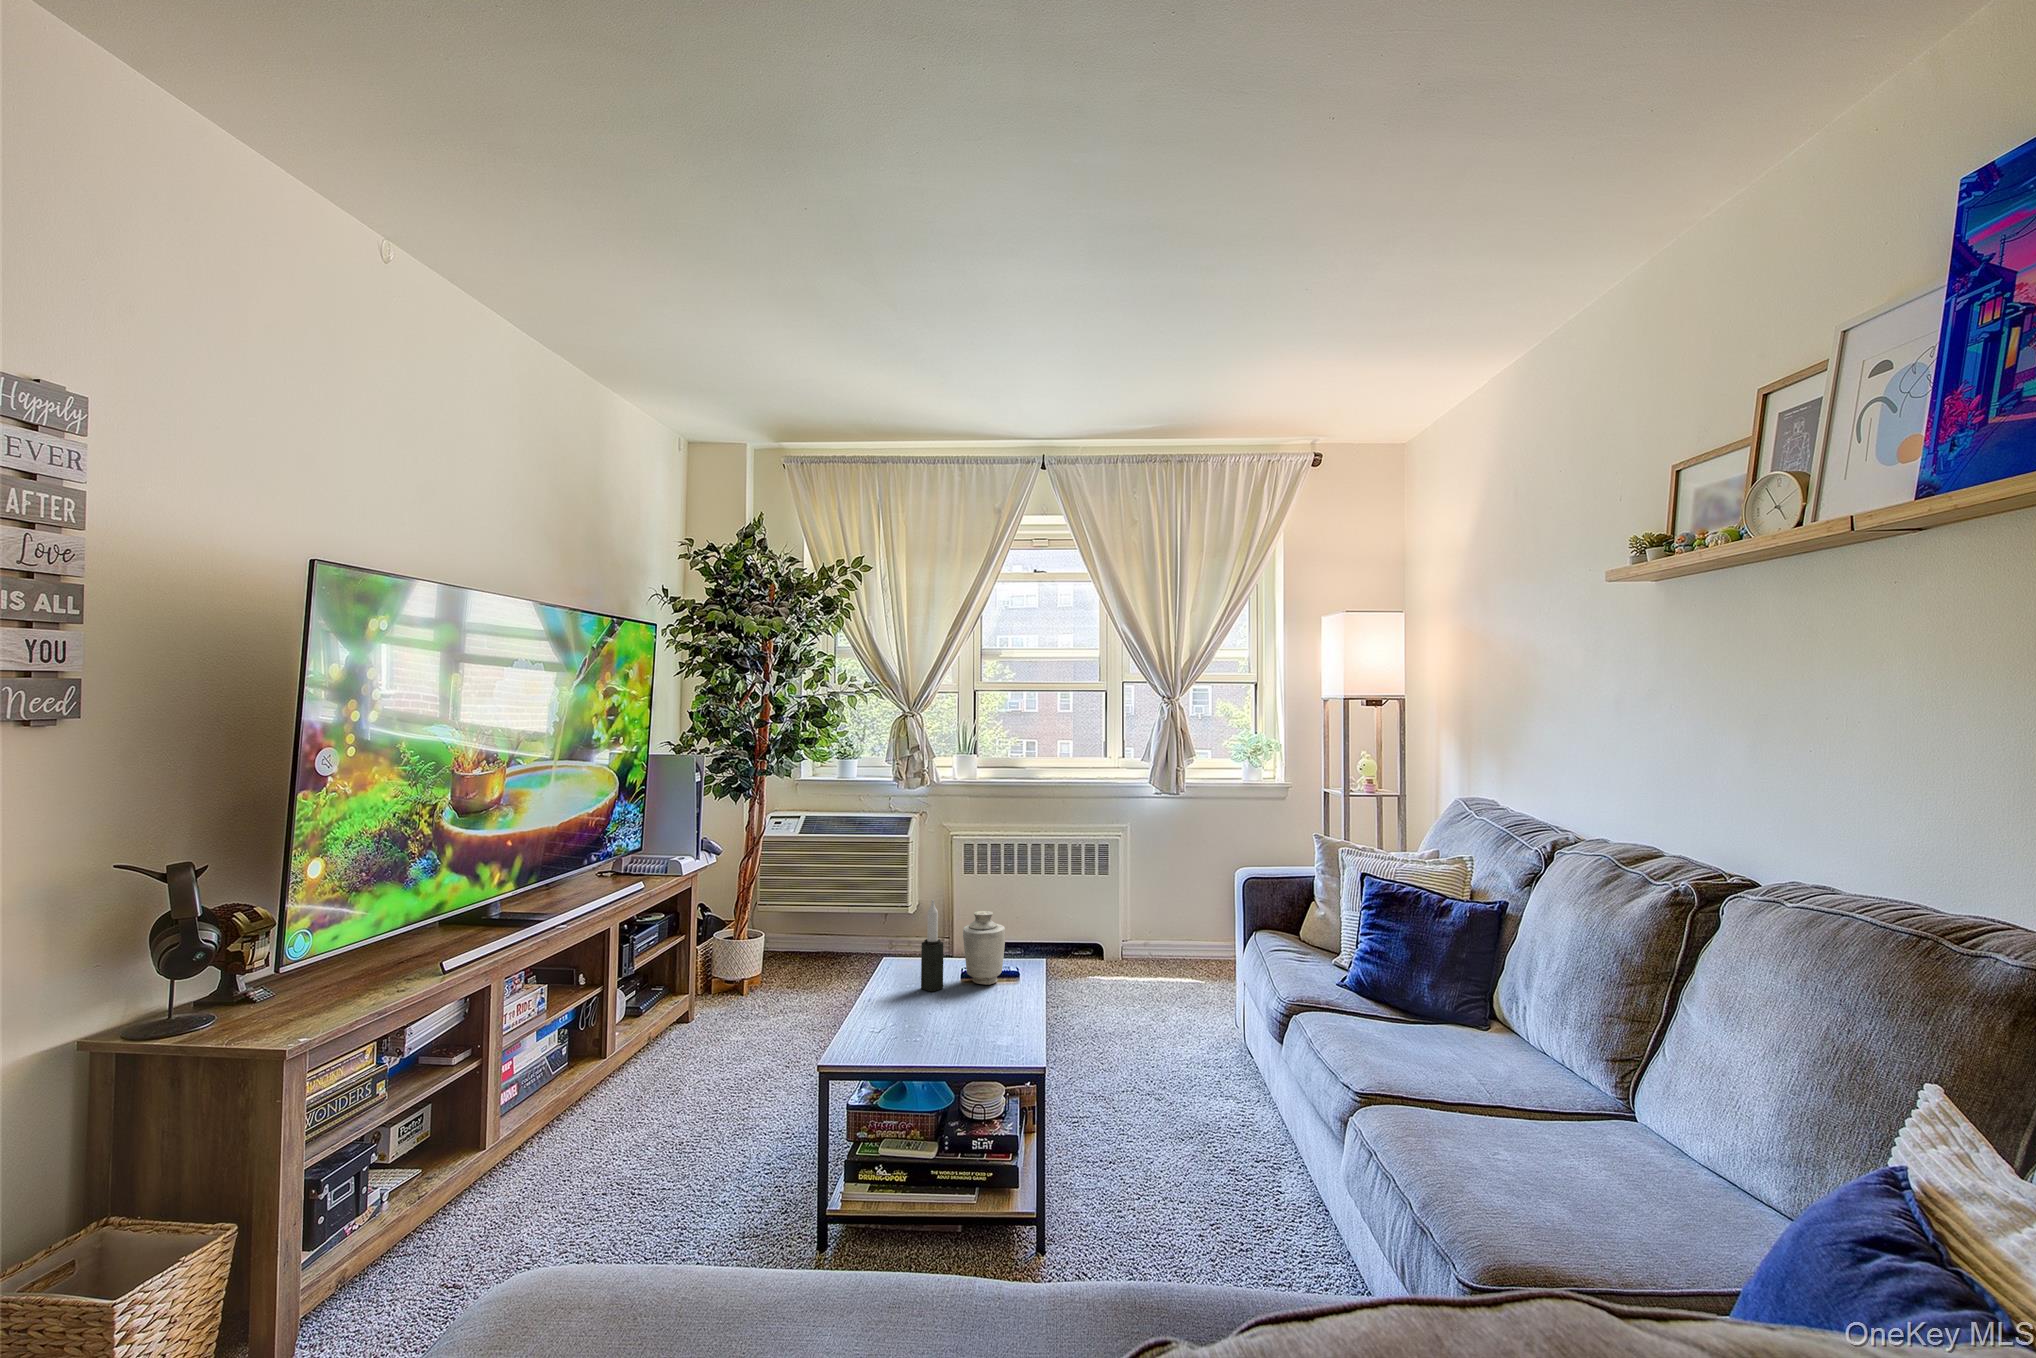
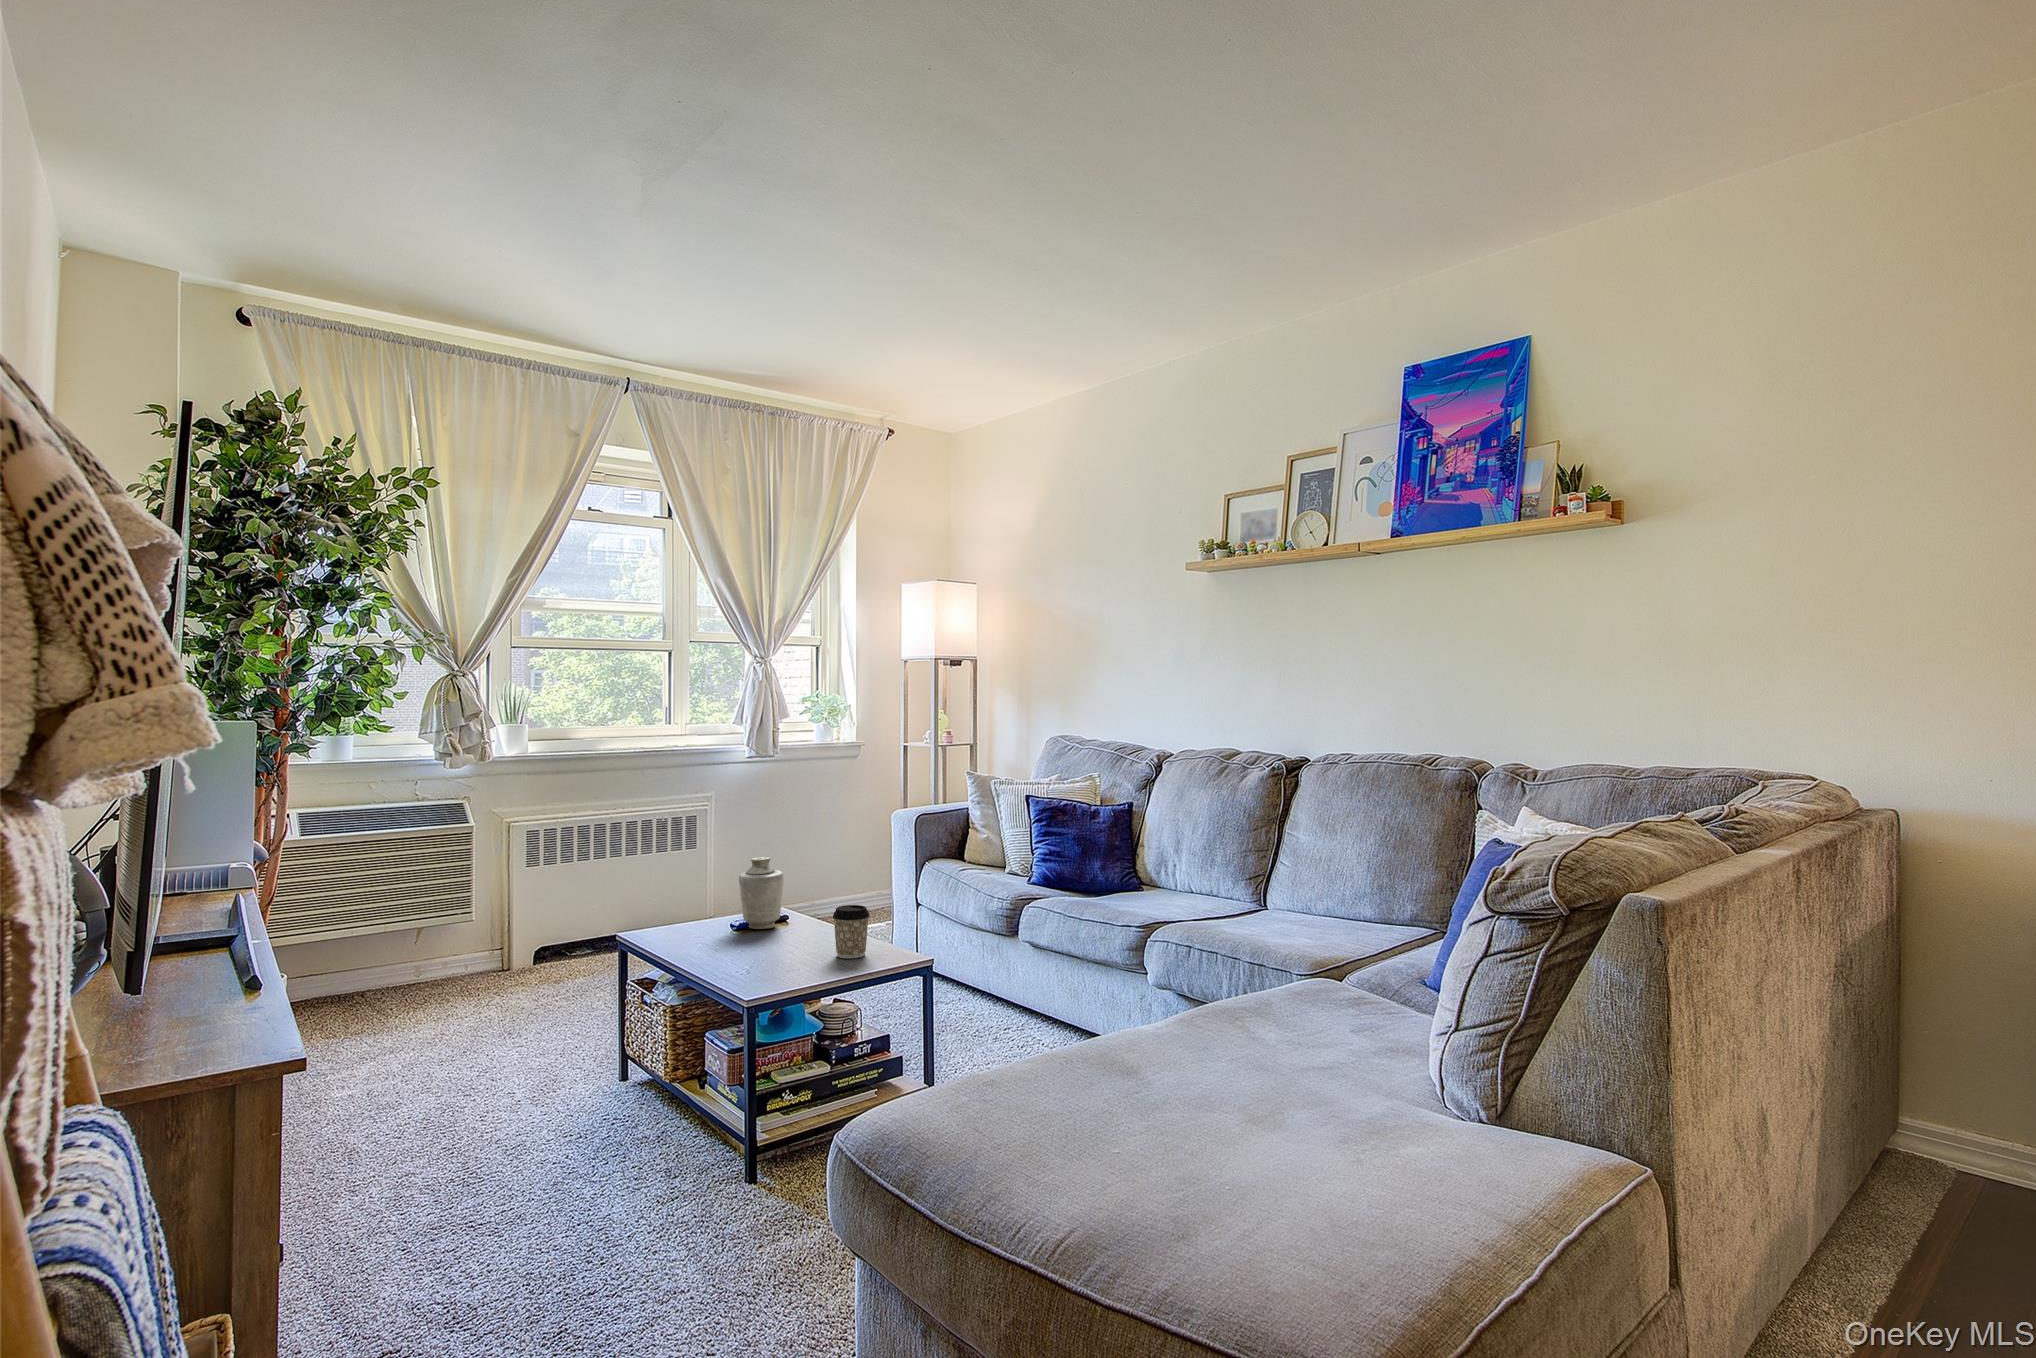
candle: present [921,899,943,992] -> none [712,848,734,942]
coffee cup: none [964,983,1003,1044] -> present [833,905,870,958]

